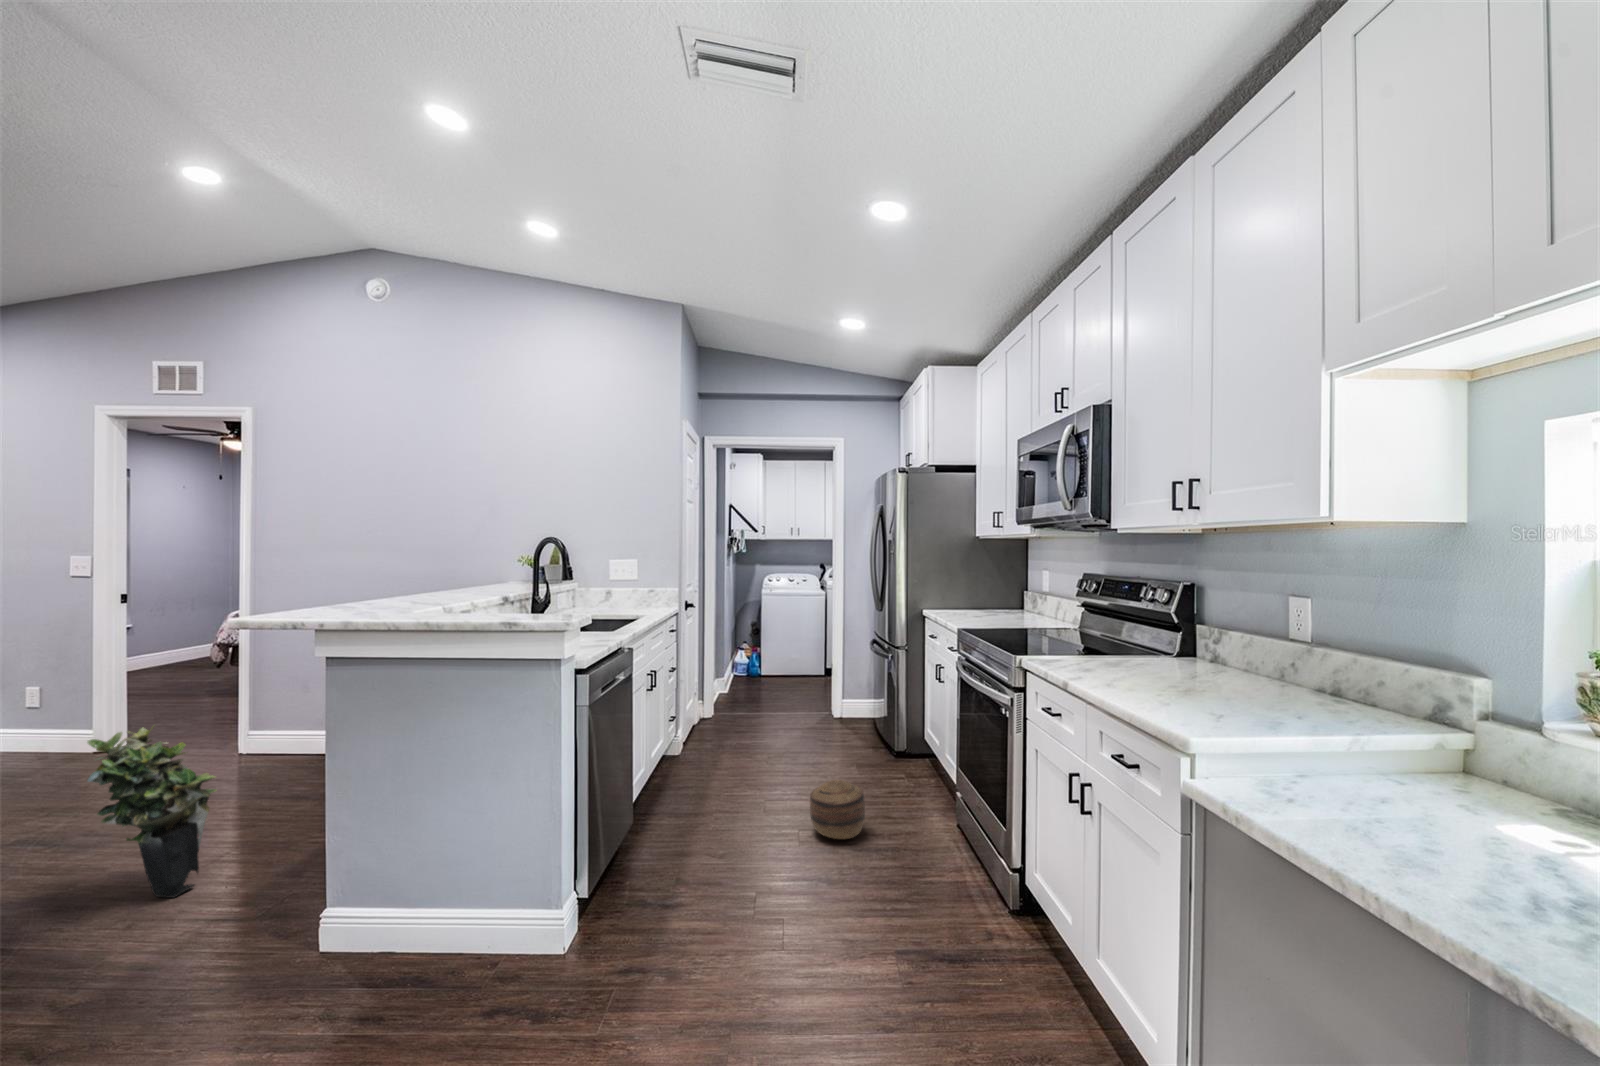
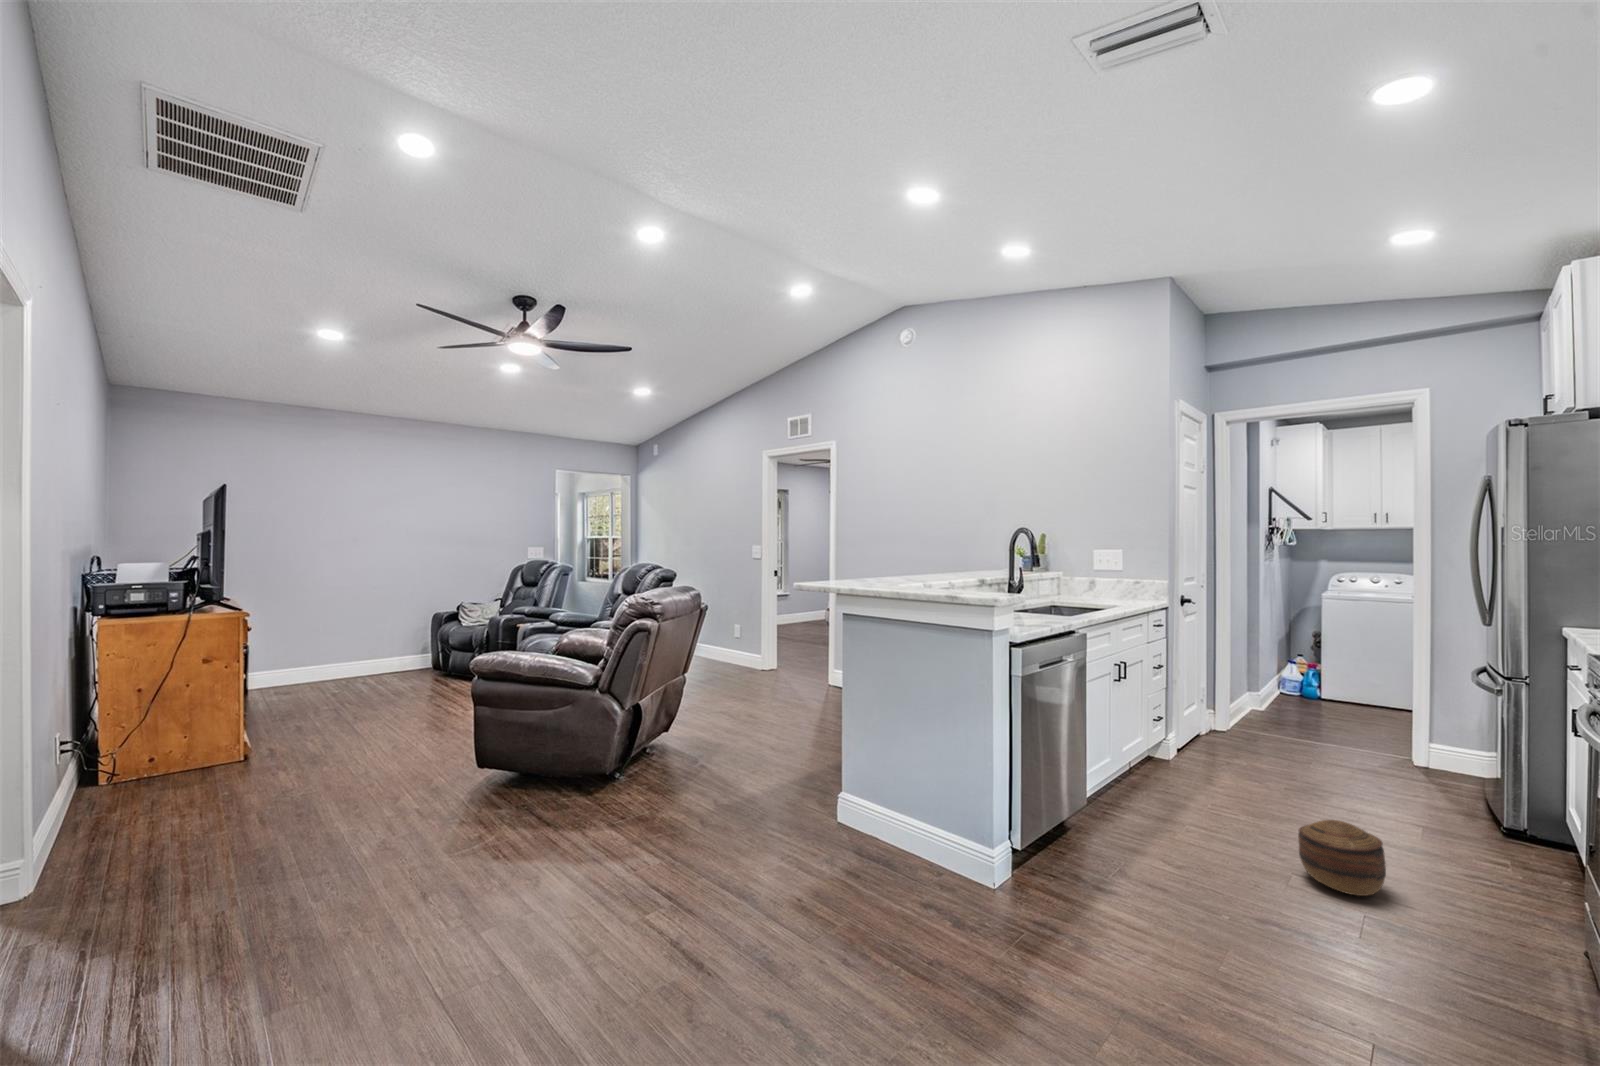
potted plant: present [87,726,216,898] -> none [753,648,809,756]

